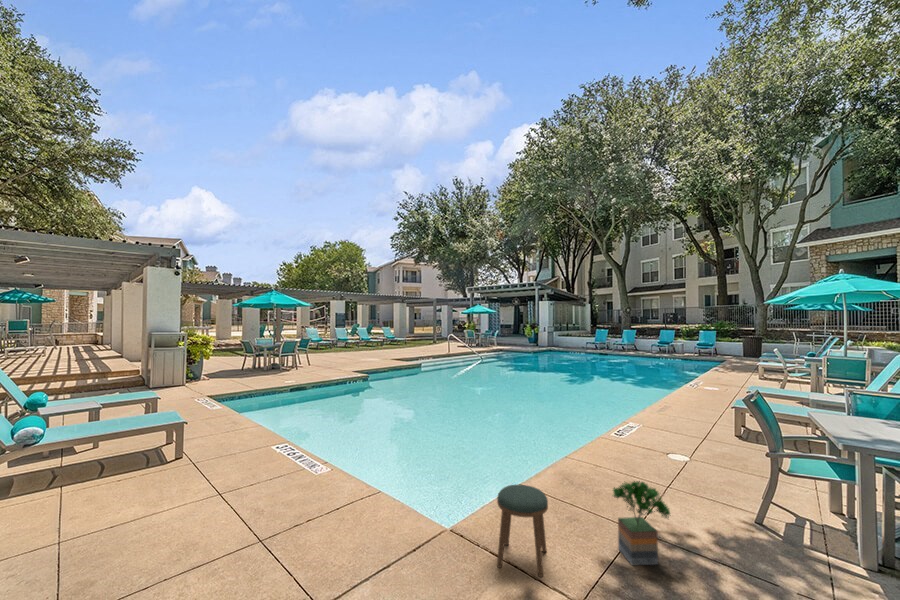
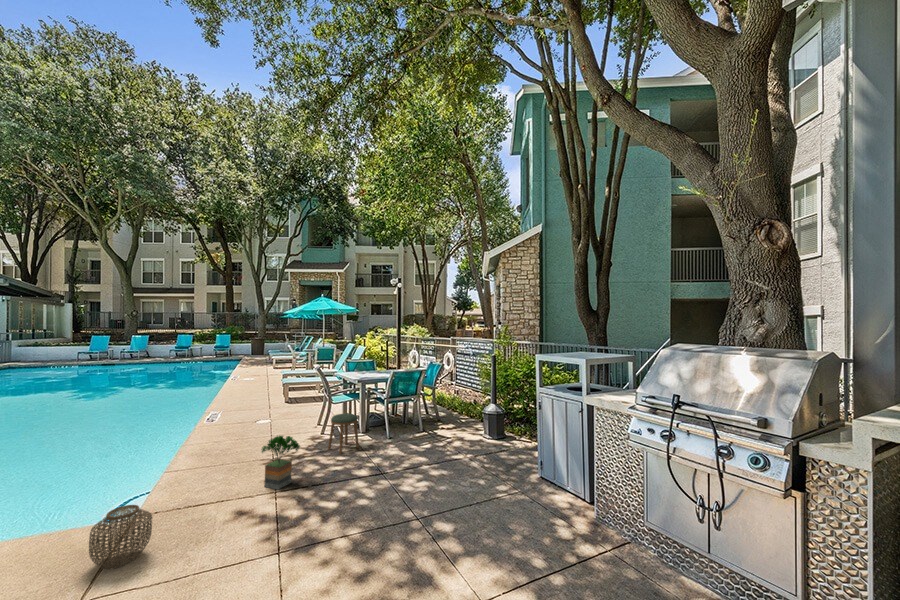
stool: present [497,485,548,577] -> present [328,413,359,454]
woven basket: none [416,496,464,560] -> present [89,505,152,569]

